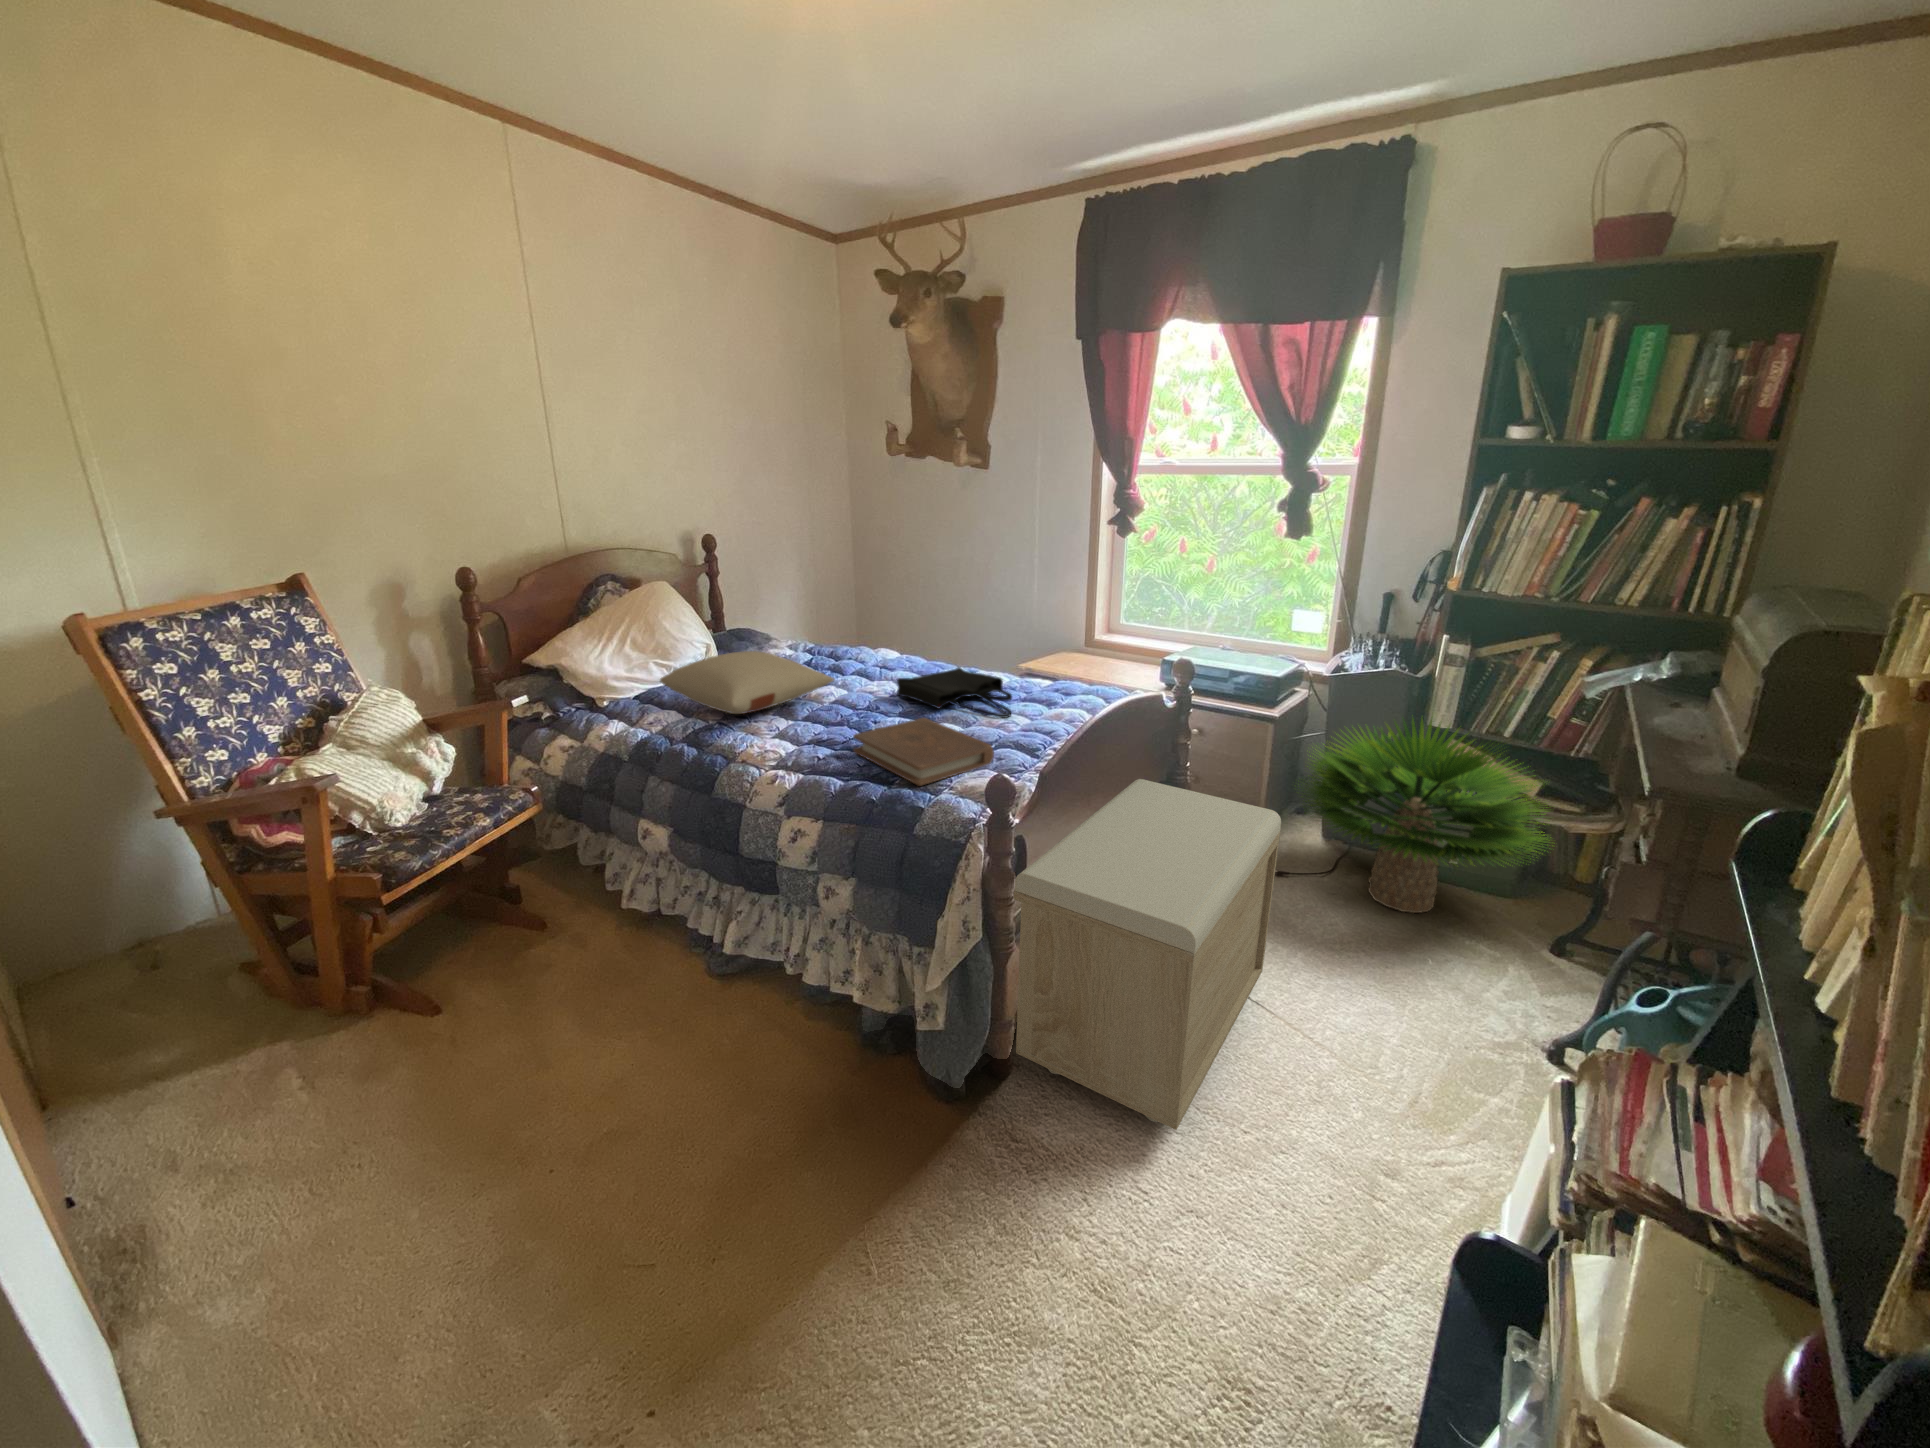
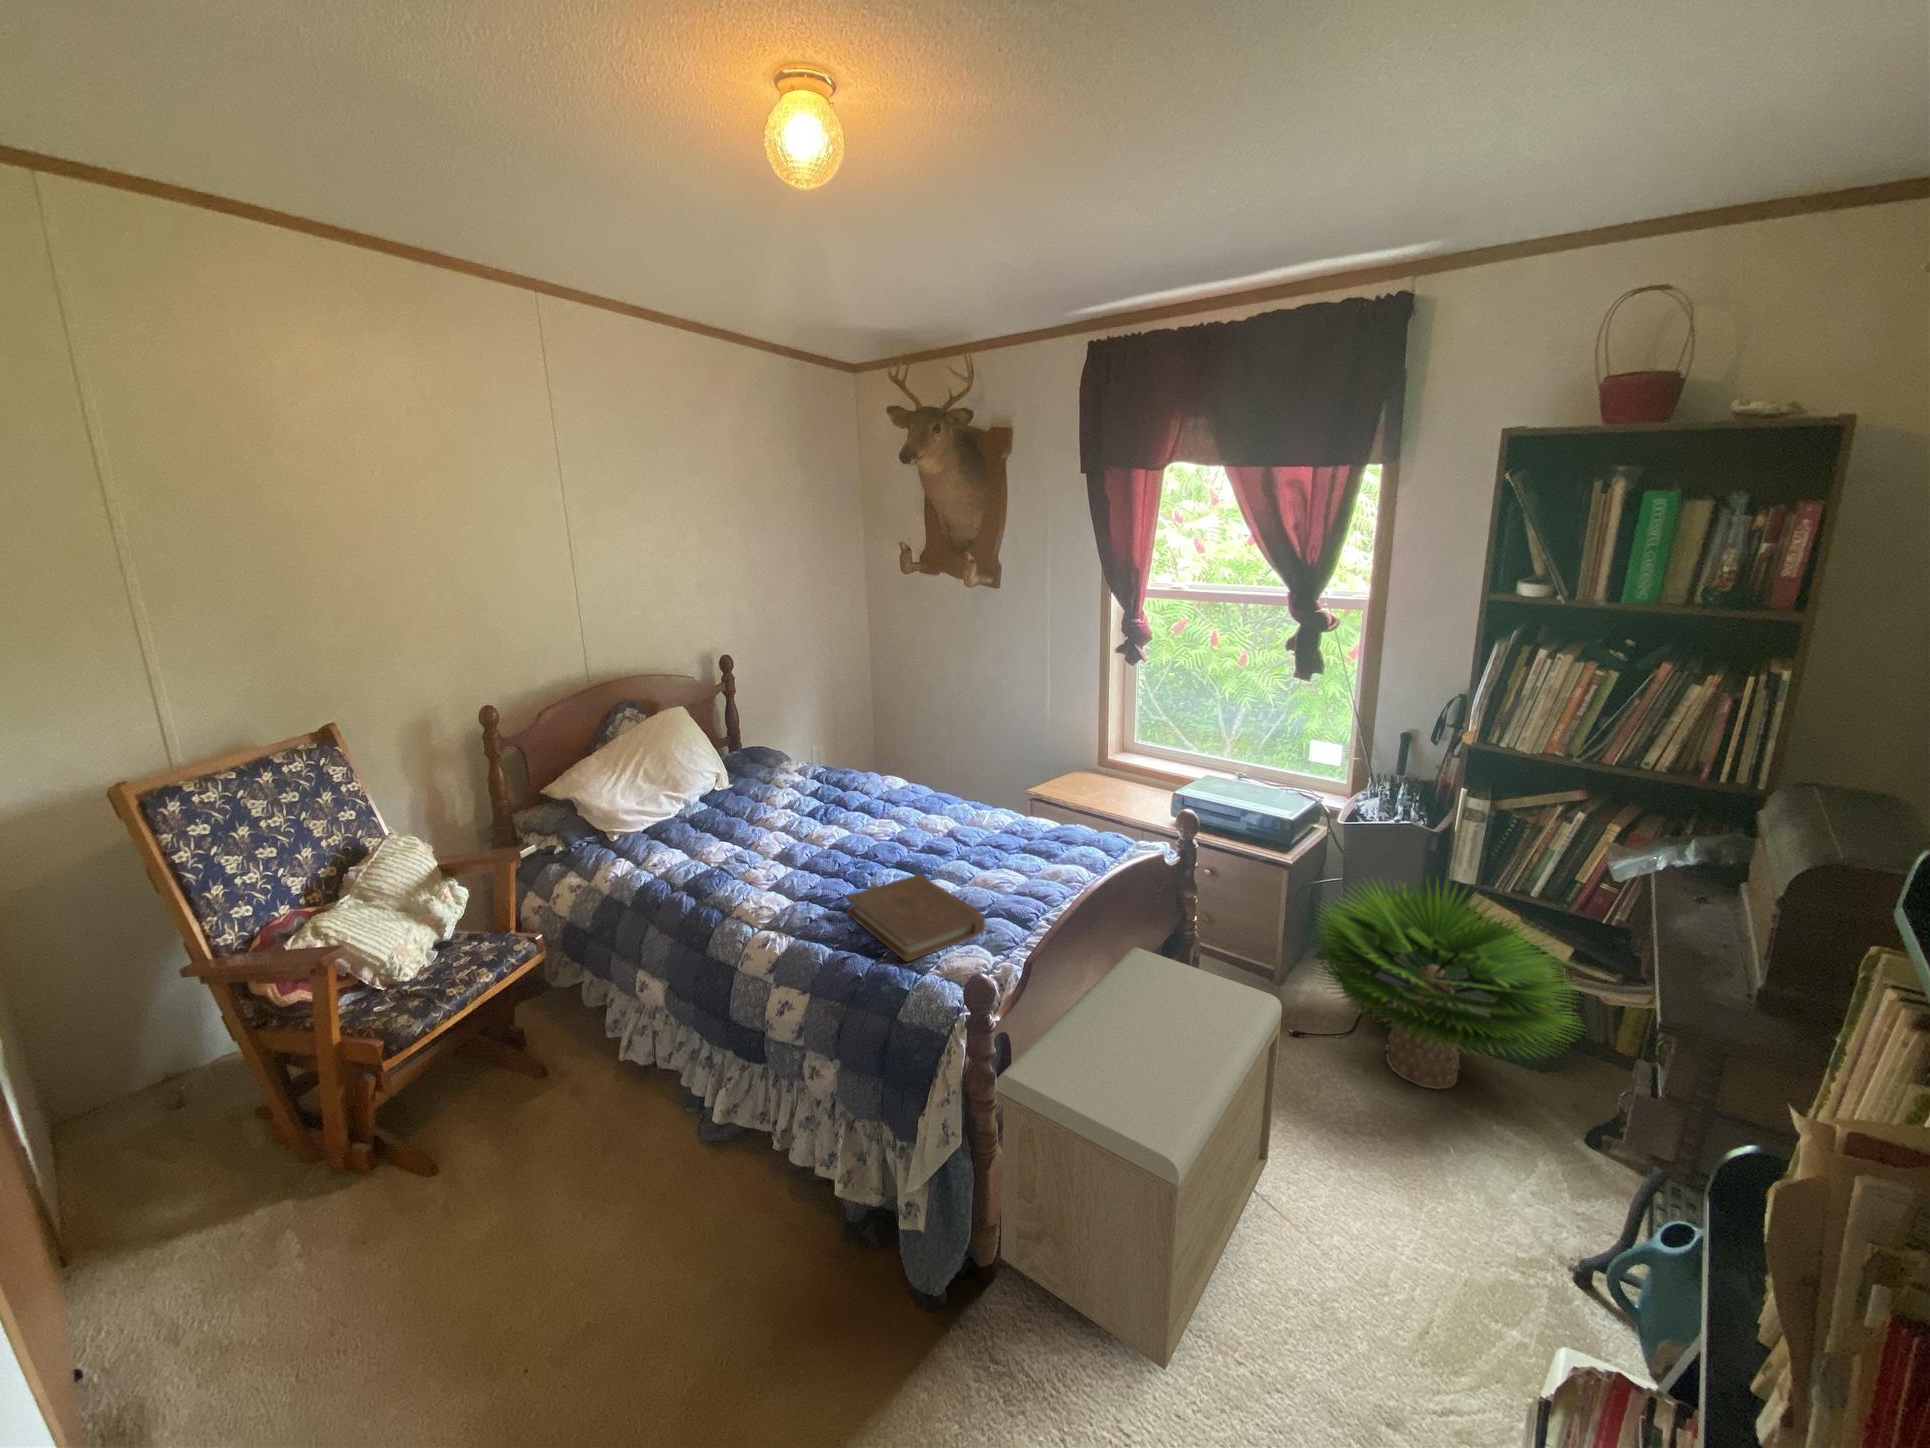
pillow: present [660,651,834,714] -> none [667,791,836,862]
tote bag: present [897,668,1012,718] -> none [897,807,1009,871]

